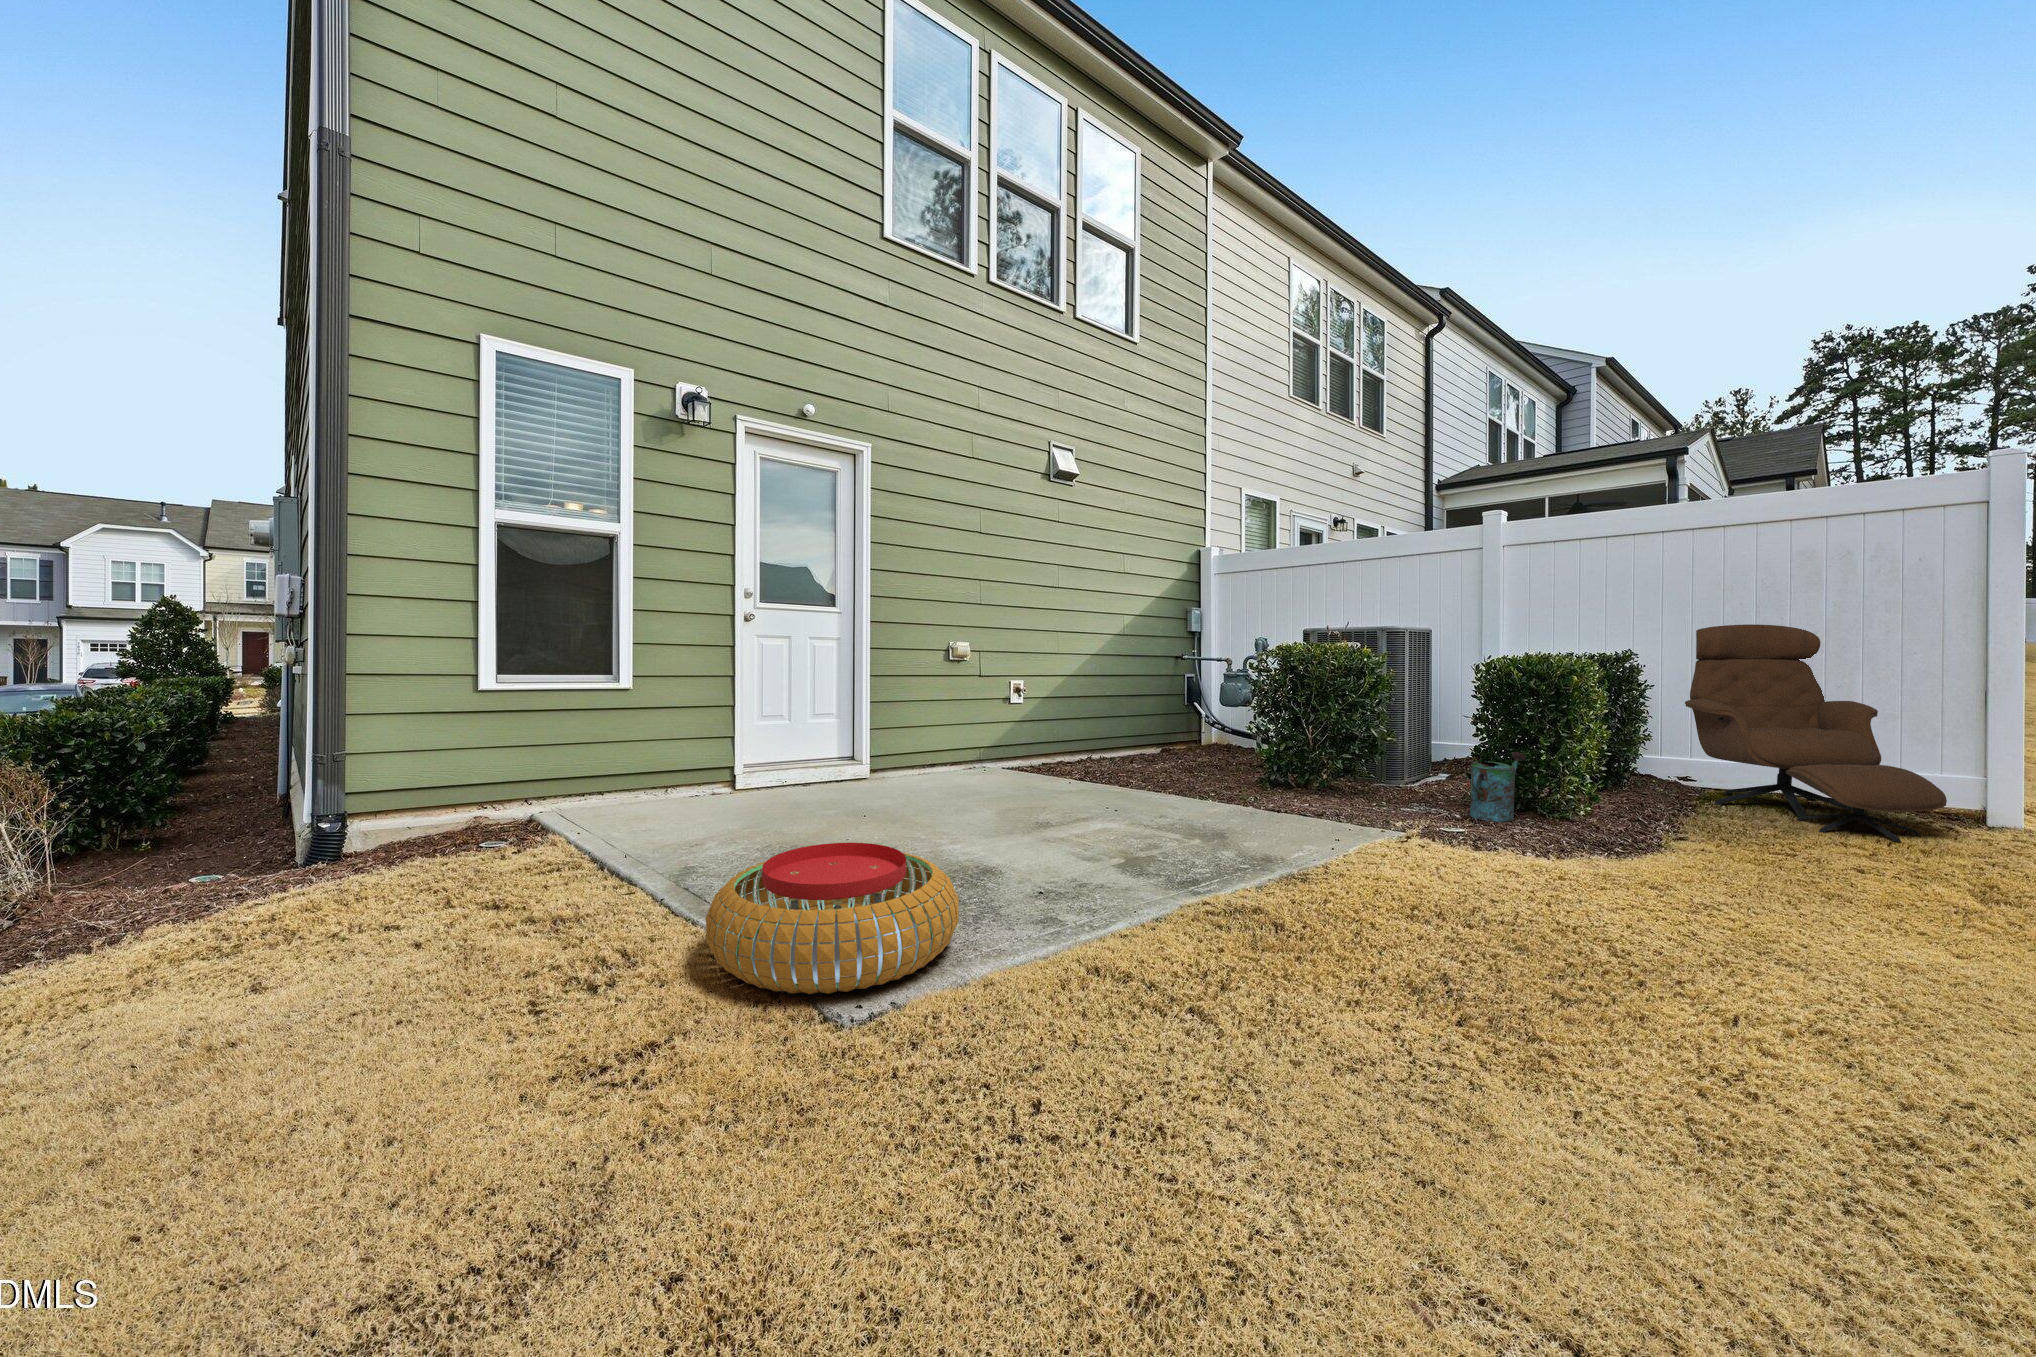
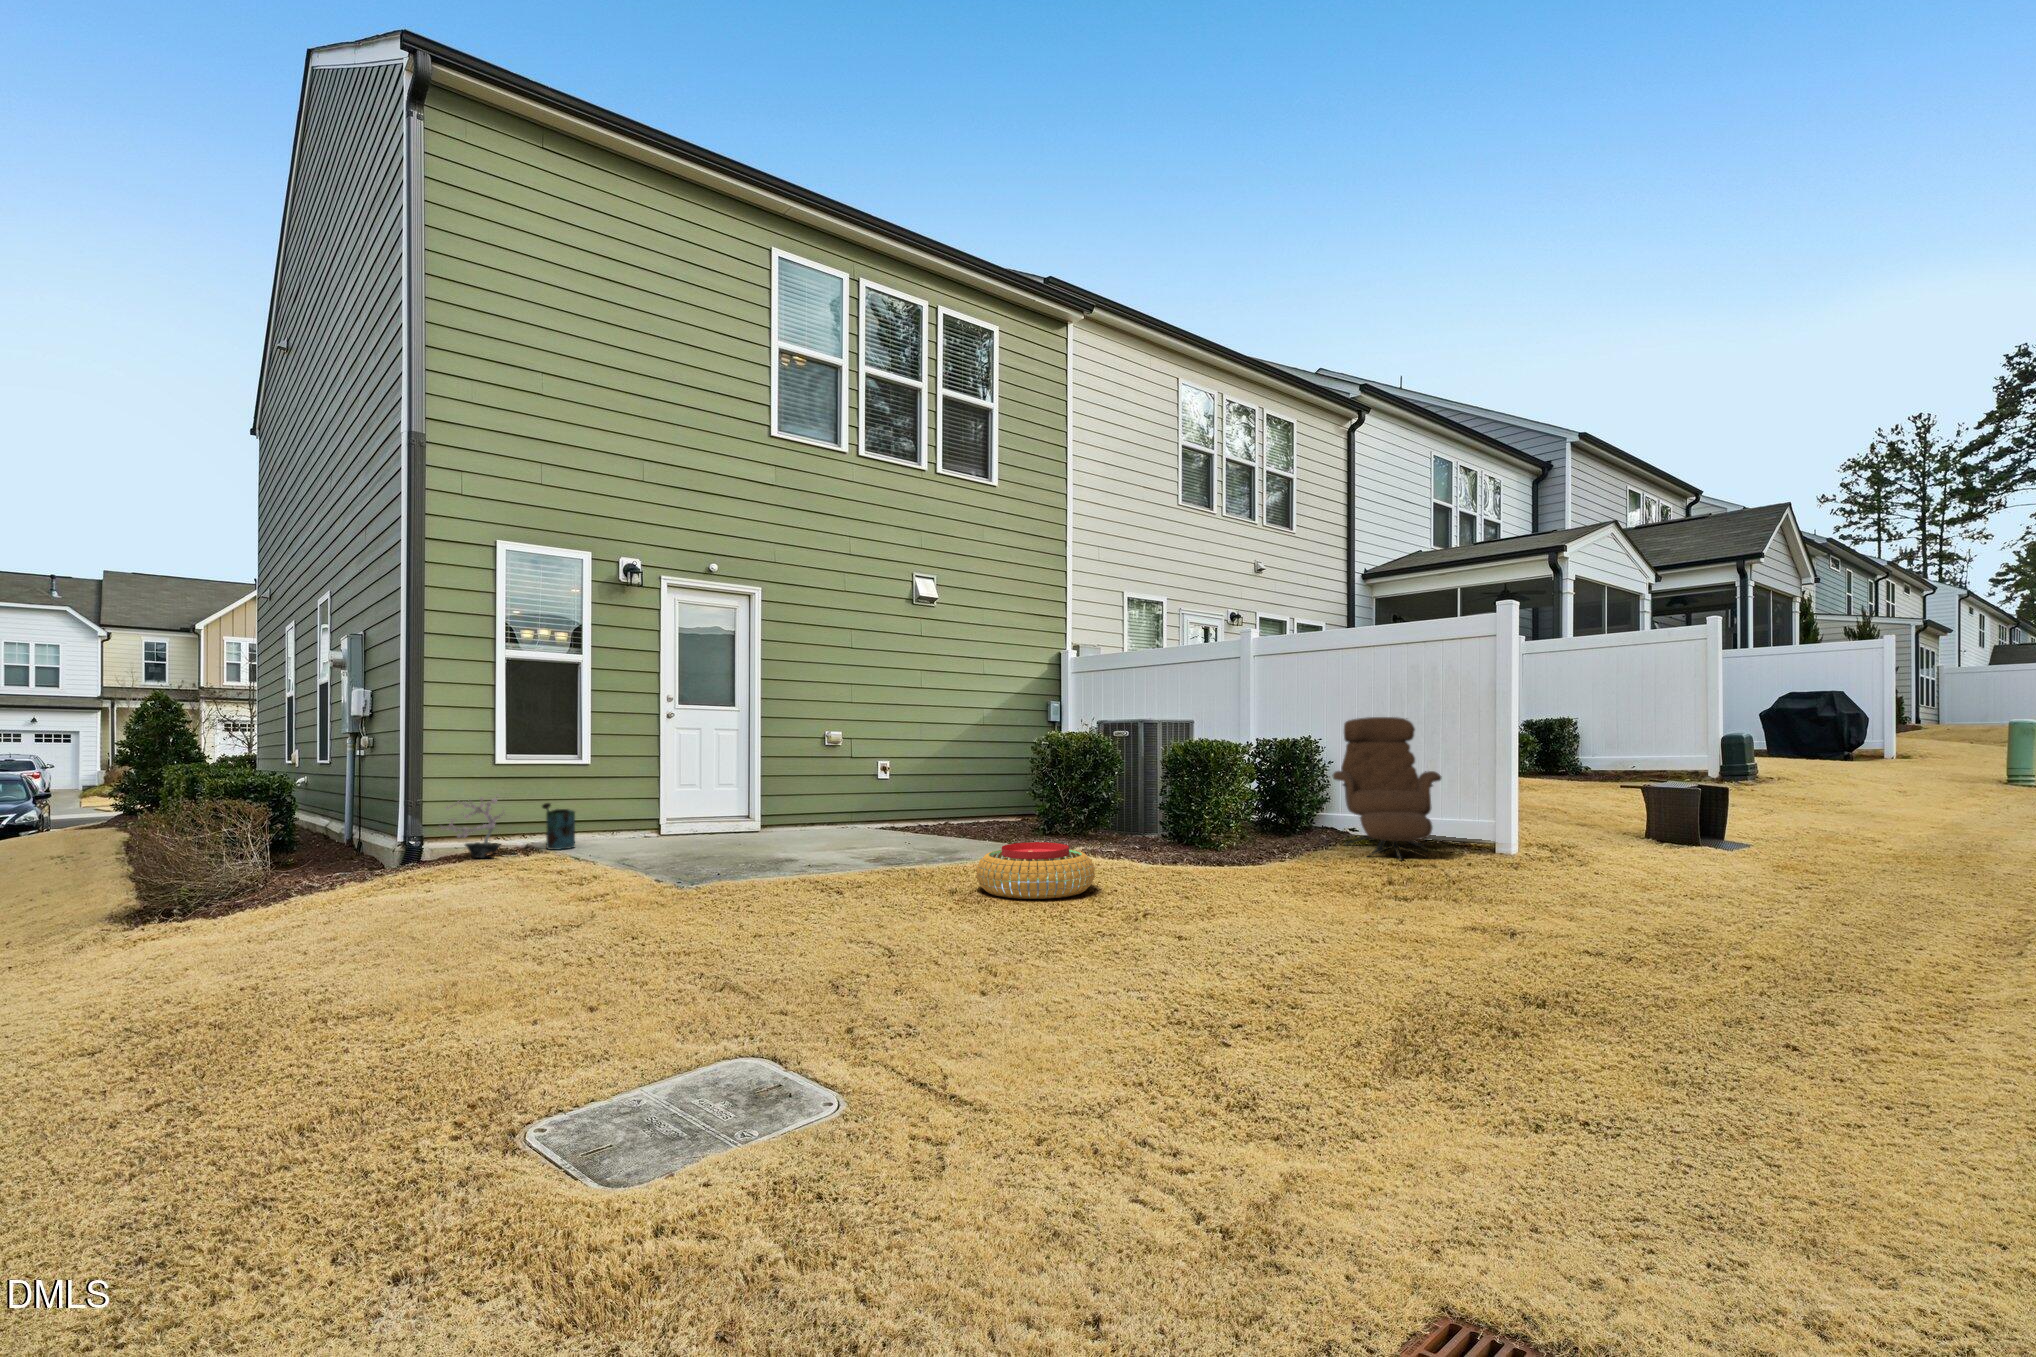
potted plant: none [378,734,502,842] -> present [441,797,504,858]
watering can: present [1469,752,1526,822] -> present [542,803,575,850]
pouf: present [706,843,959,994] -> present [976,842,1095,899]

